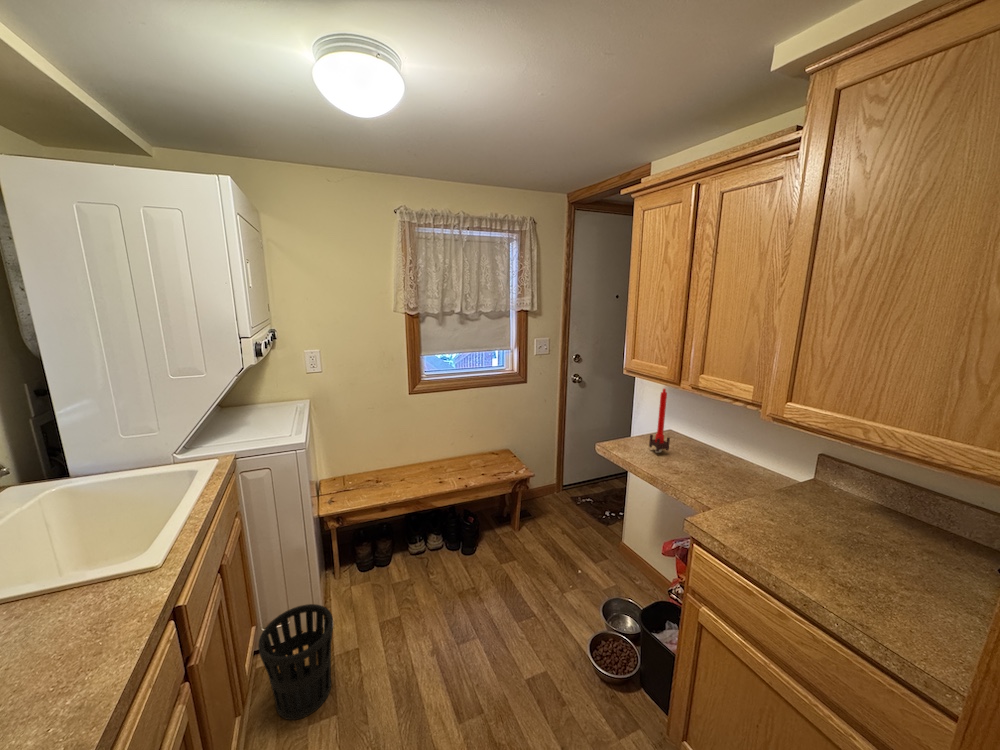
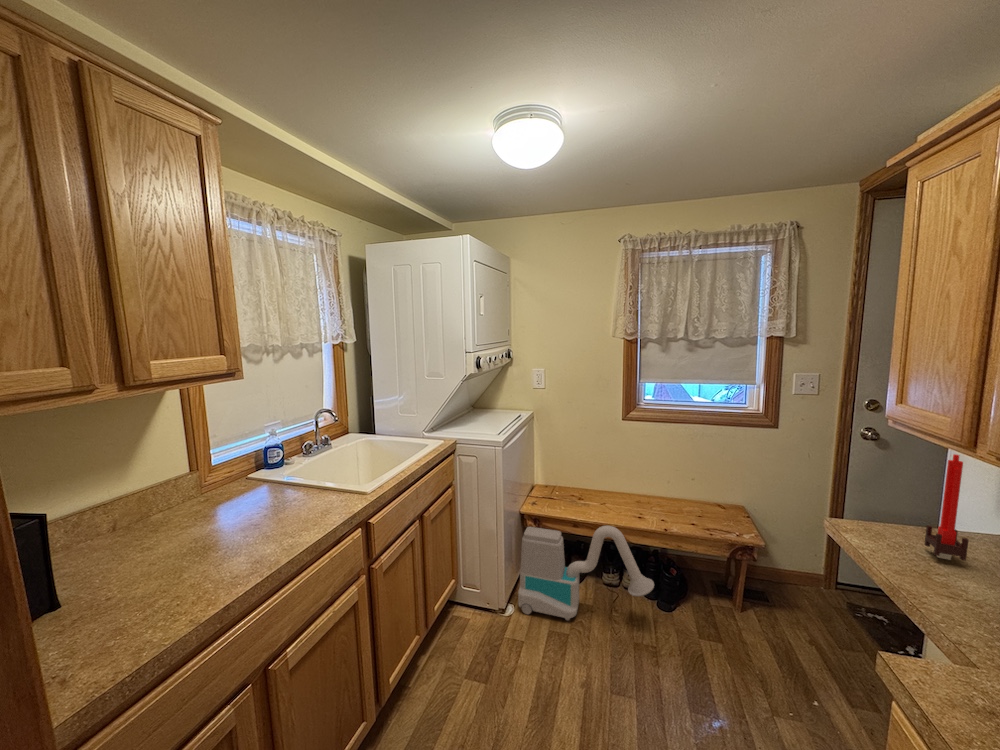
vacuum cleaner: none [333,498,466,620] -> present [518,526,654,621]
wastebasket: present [258,604,333,720] -> none [445,576,500,670]

